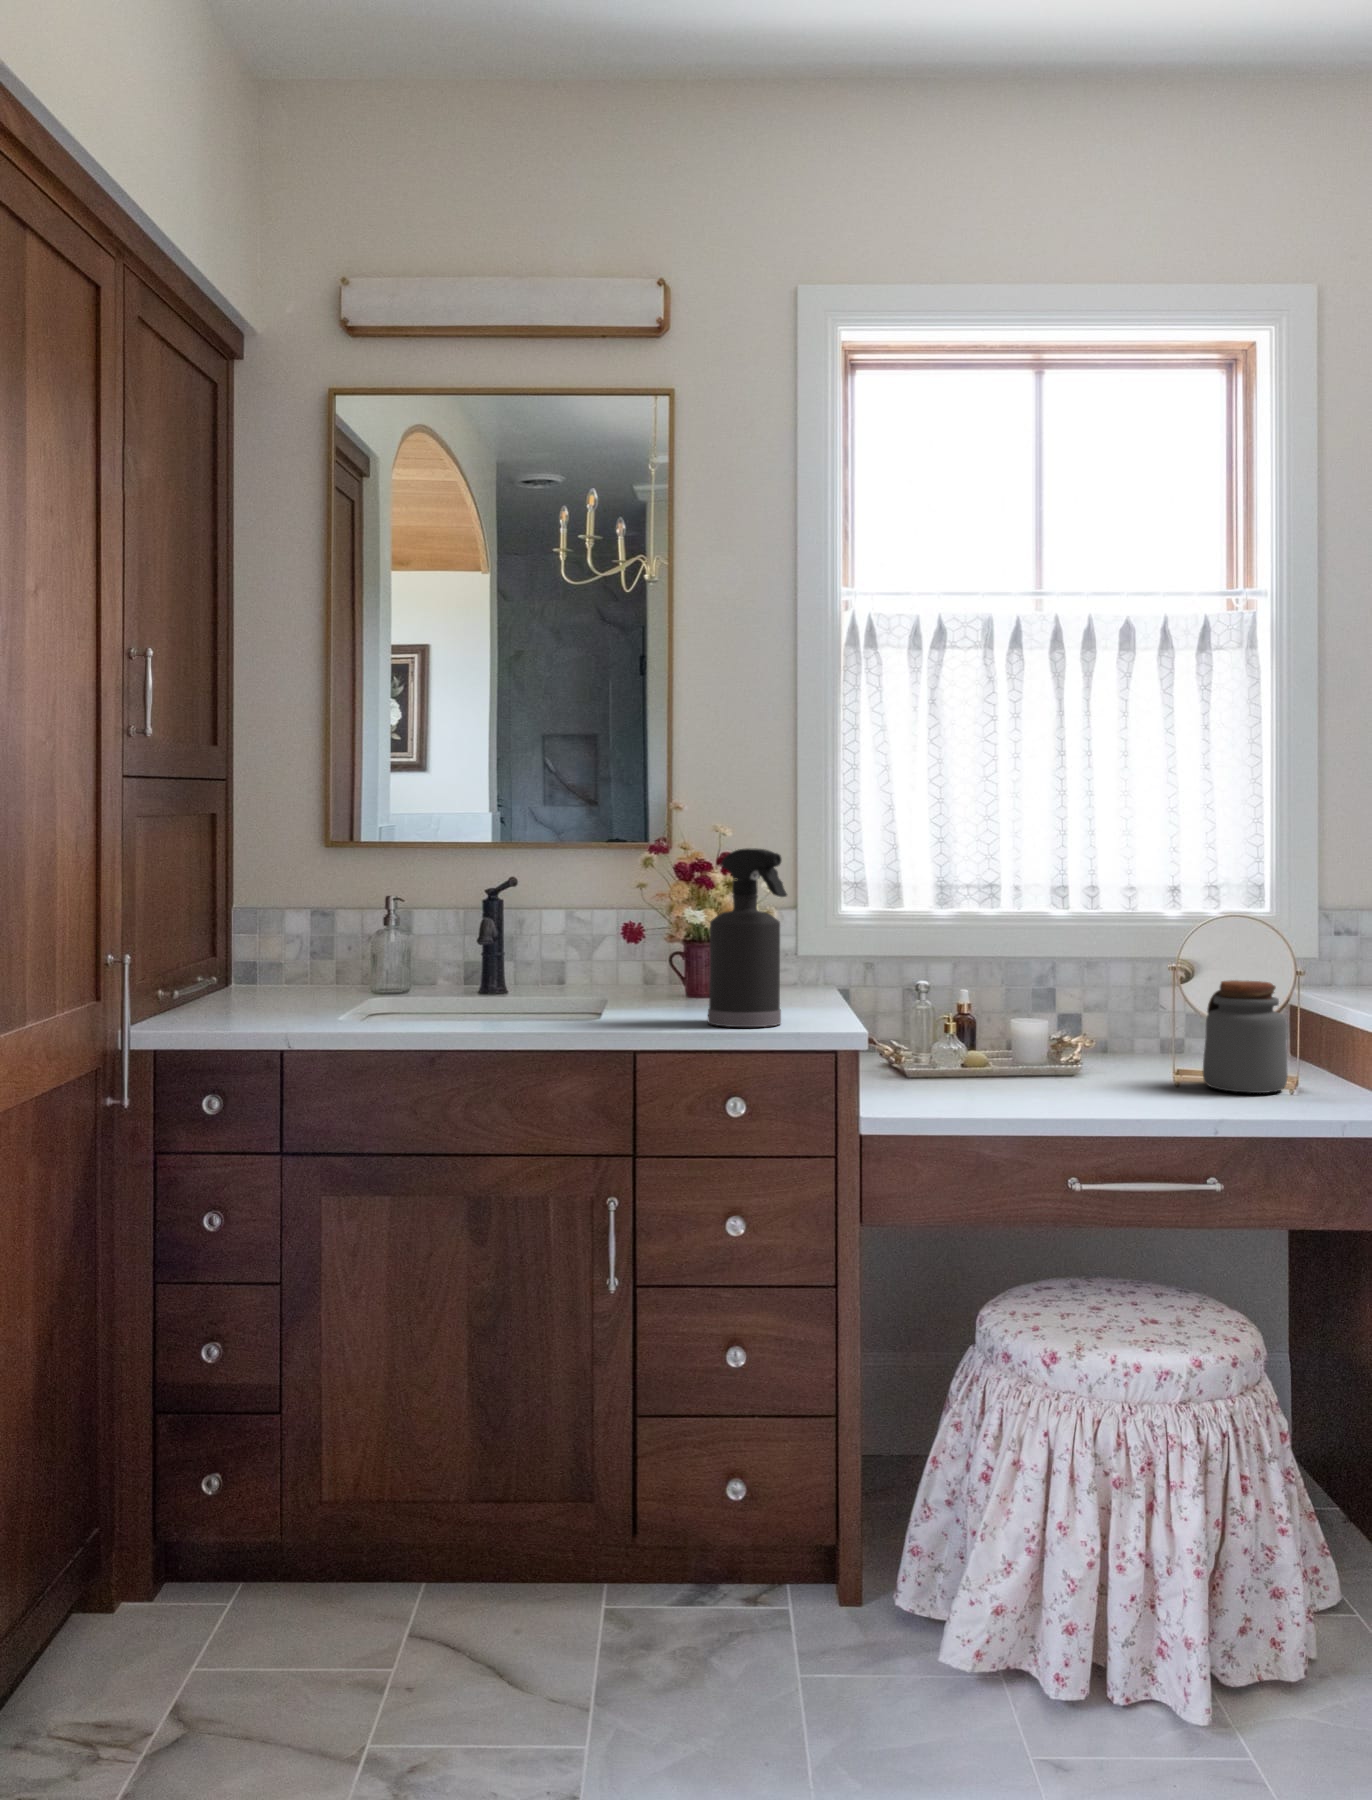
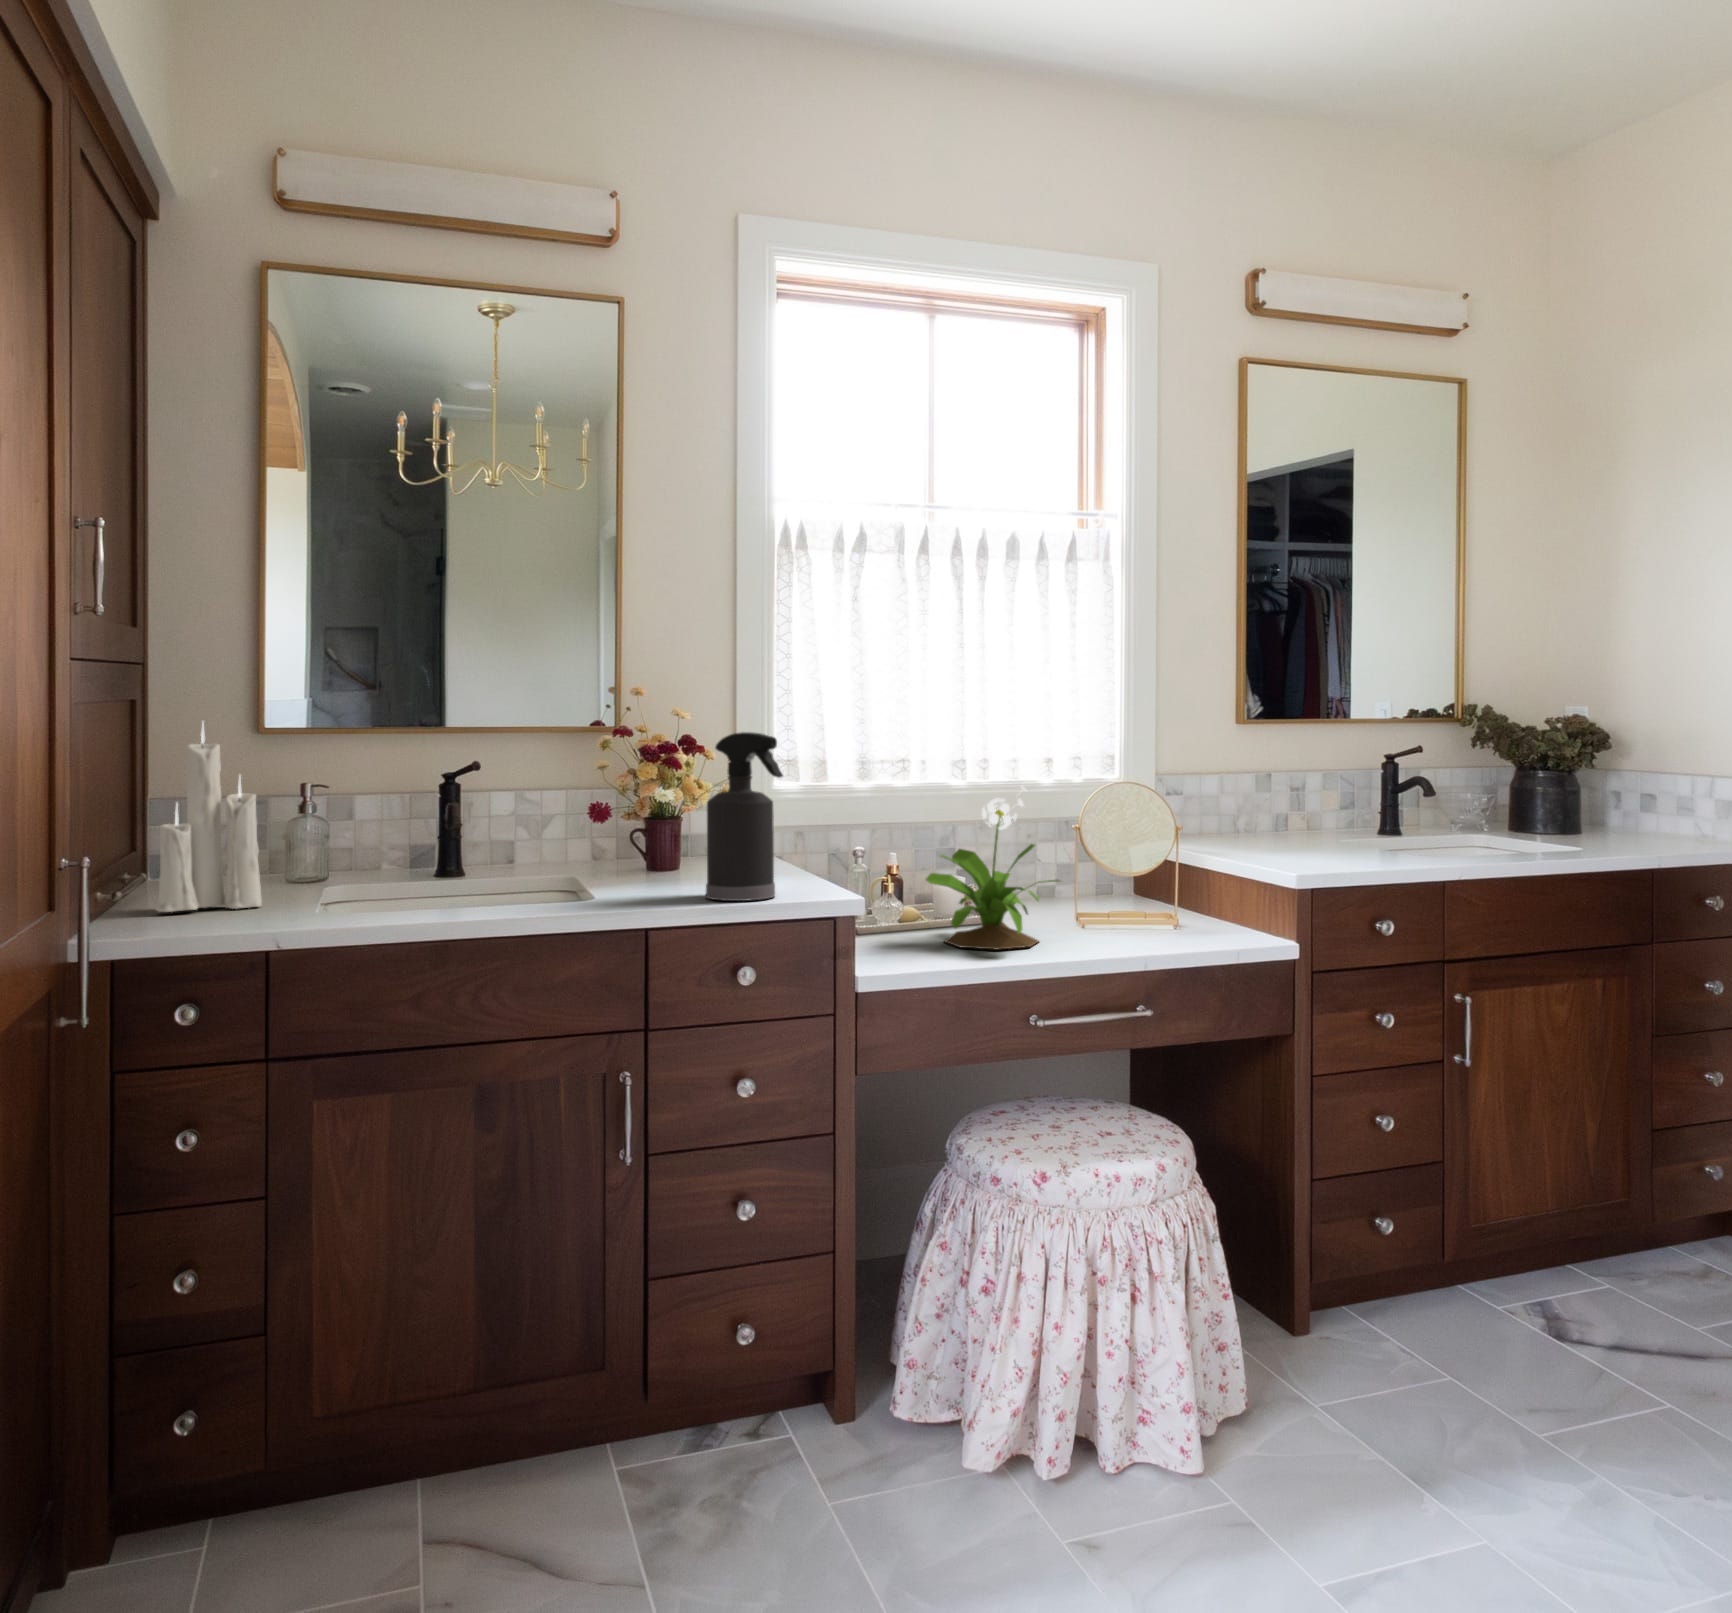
candle: none [208,825,300,1012] -> present [156,722,262,912]
potted flower: none [973,912,1131,1099] -> present [926,787,1059,949]
jar: present [1203,980,1288,1093] -> none [1107,839,1175,933]

